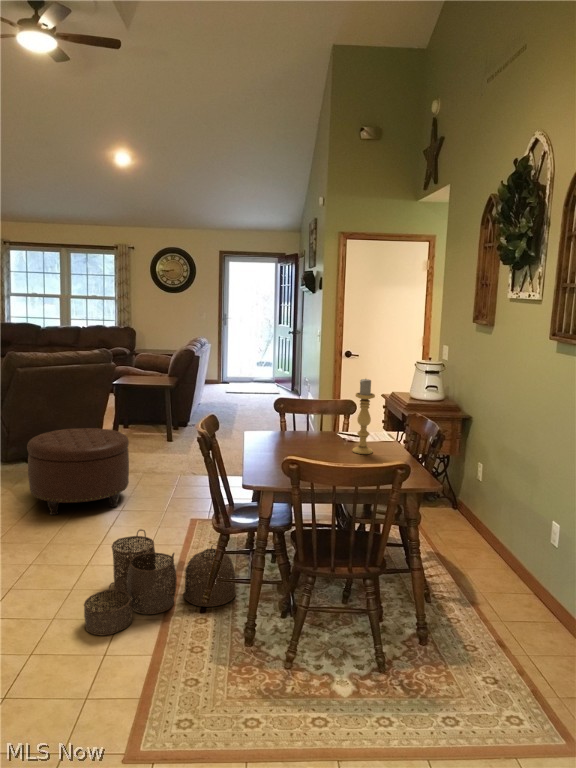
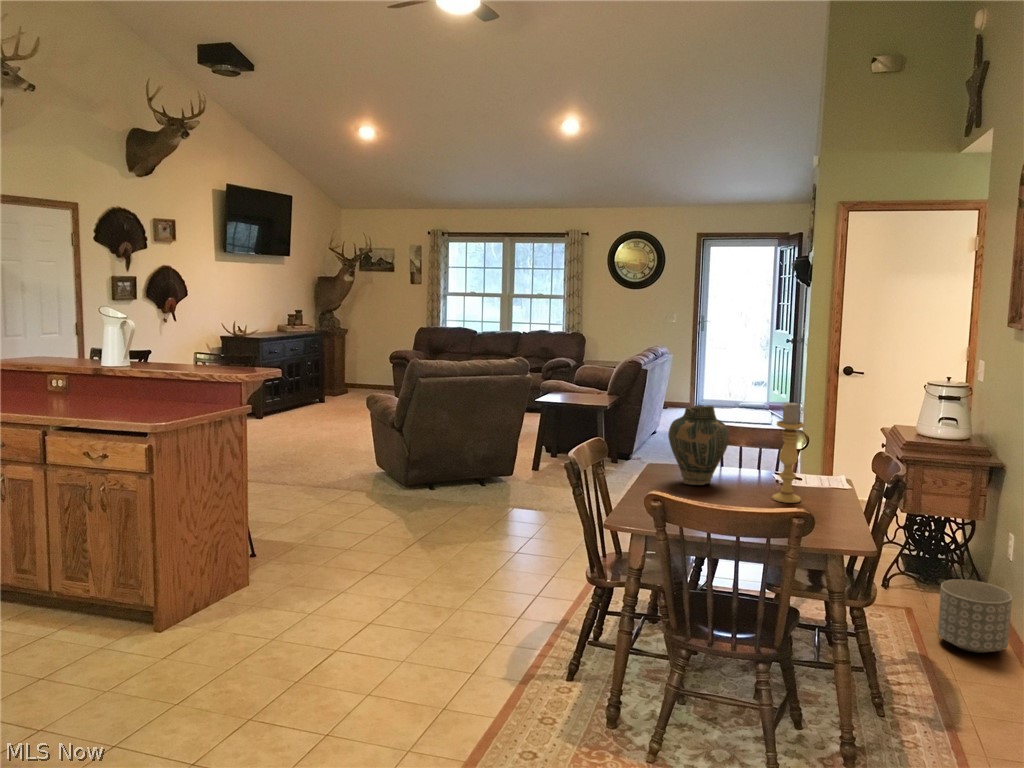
vase: none [271,383,316,445] -> present [668,406,729,485]
ottoman: present [27,428,129,515] -> none [418,452,530,550]
planter: none [441,496,487,545] -> present [938,579,1012,653]
woven basket: present [84,530,236,635] -> none [435,573,618,686]

